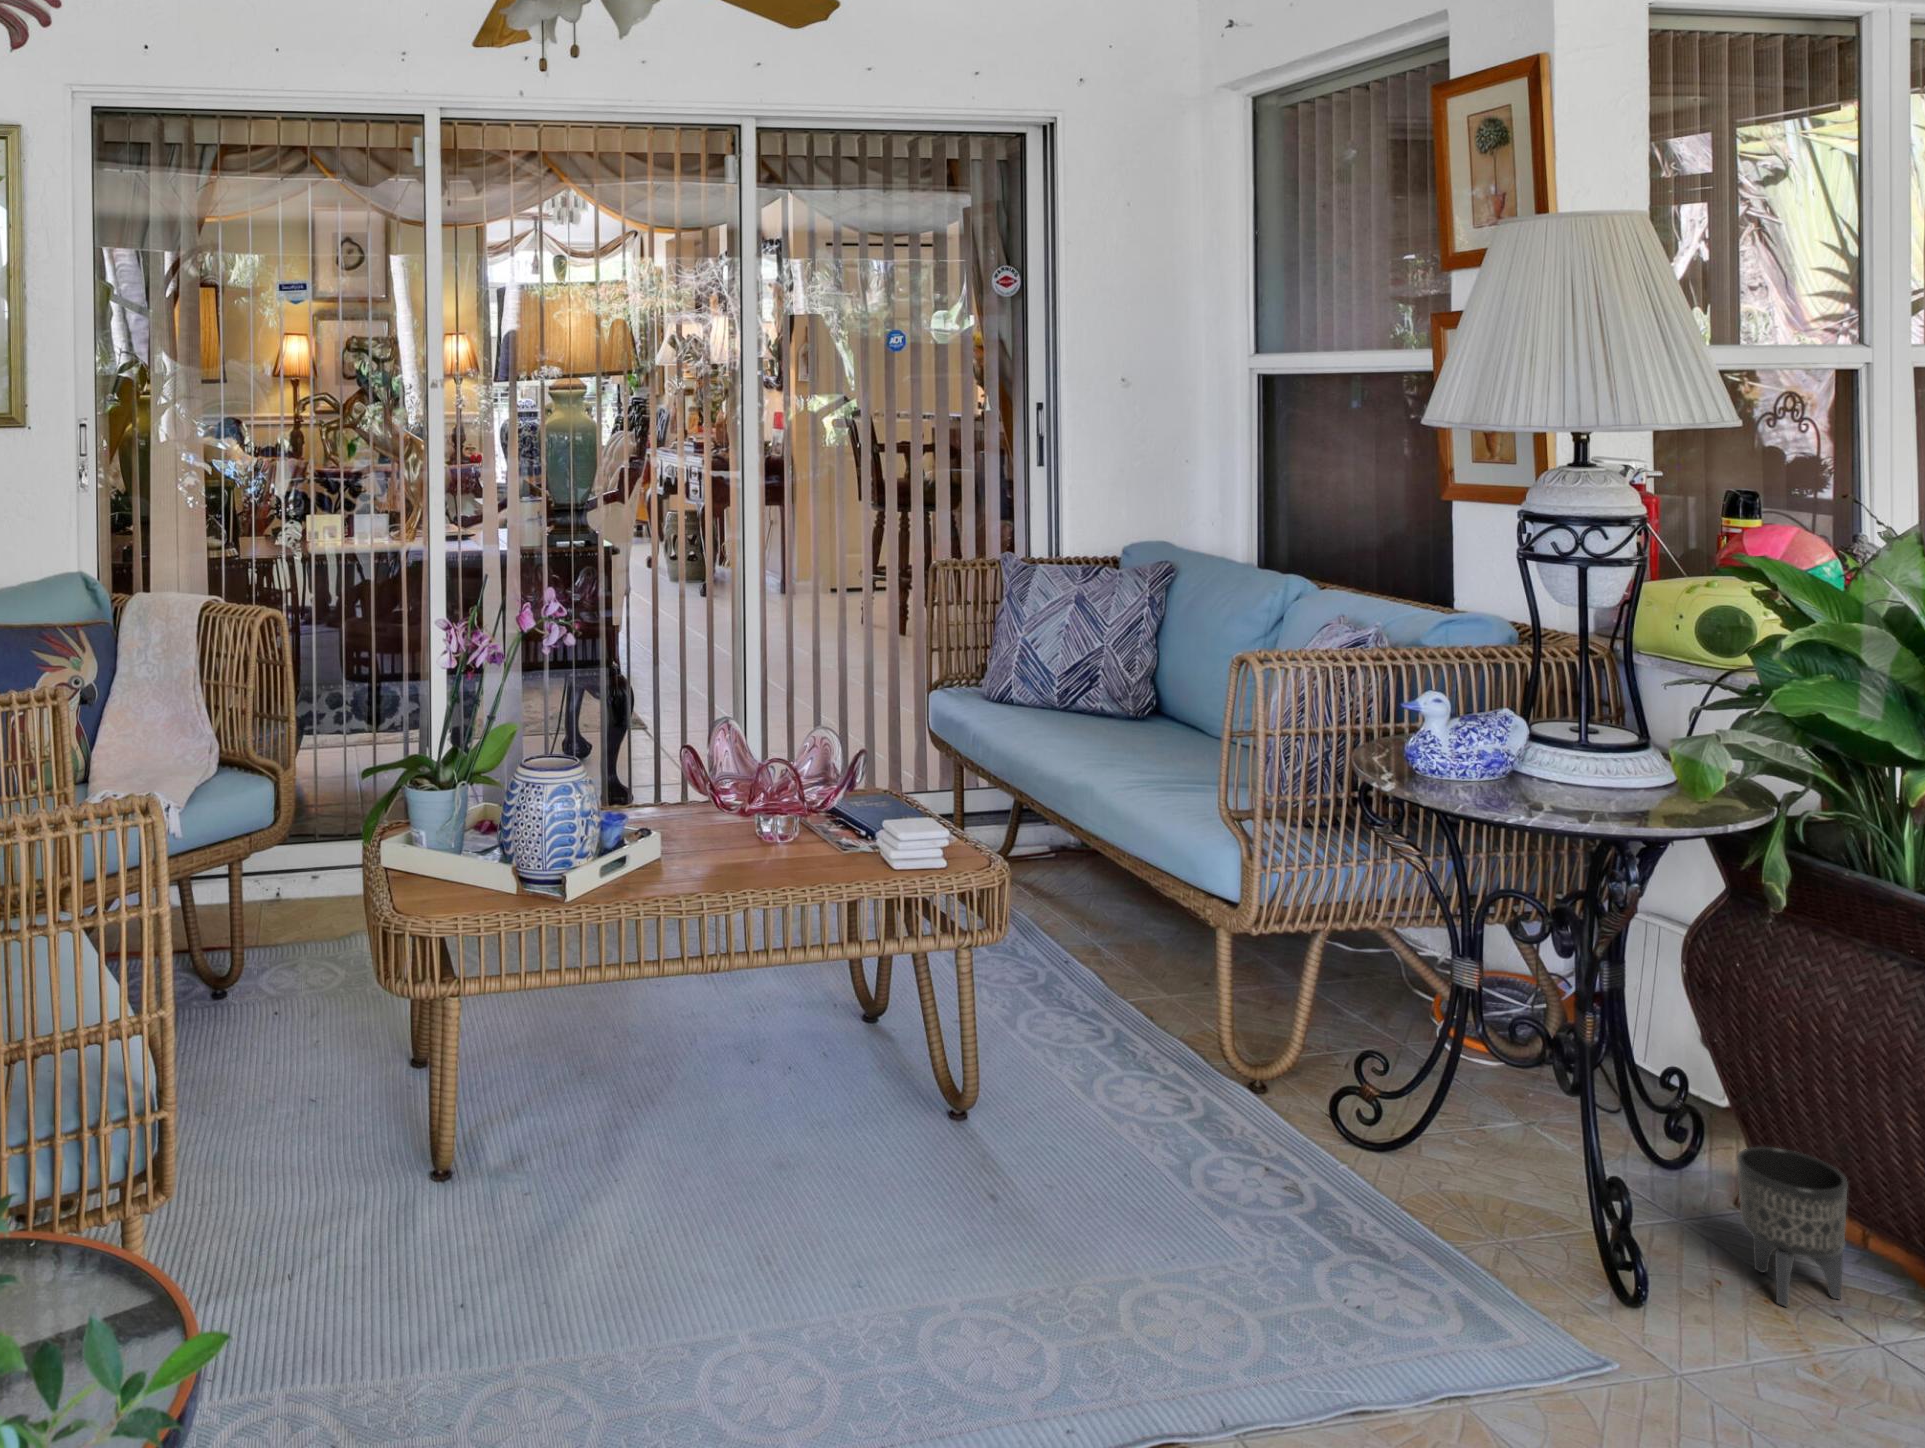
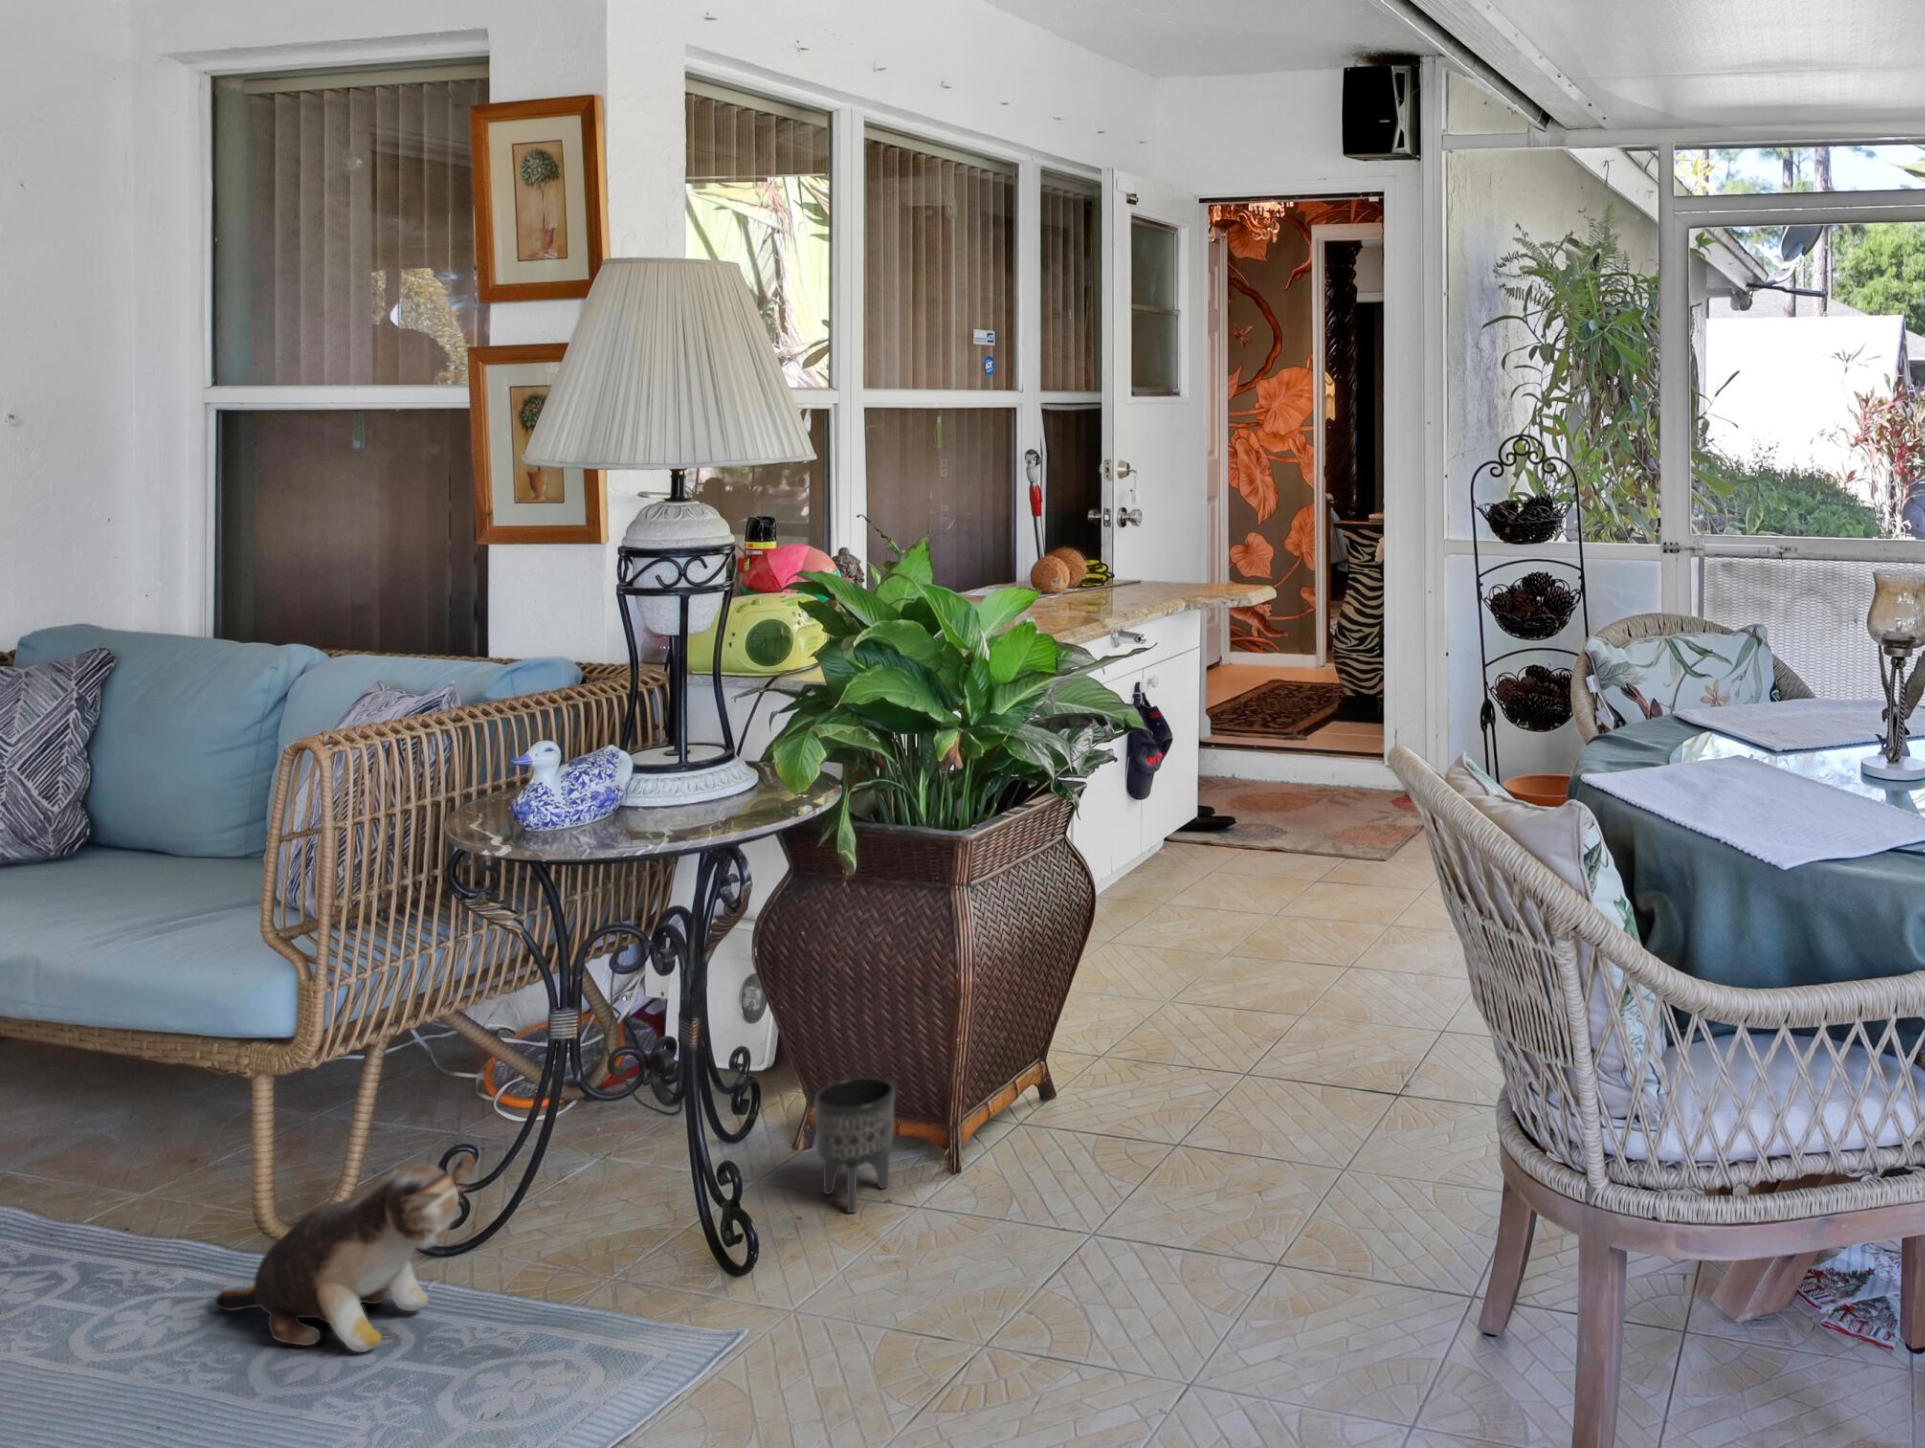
plush toy: none [1176,1047,1355,1197] -> present [215,1153,475,1352]

